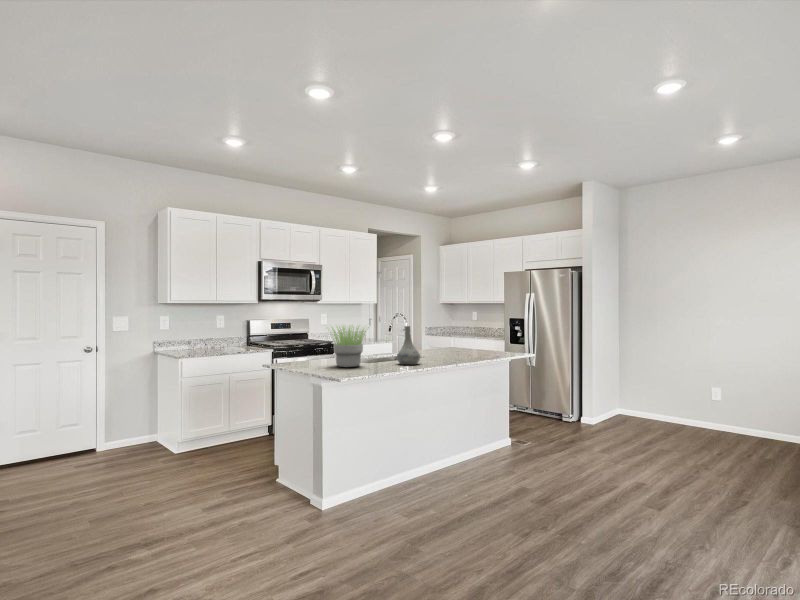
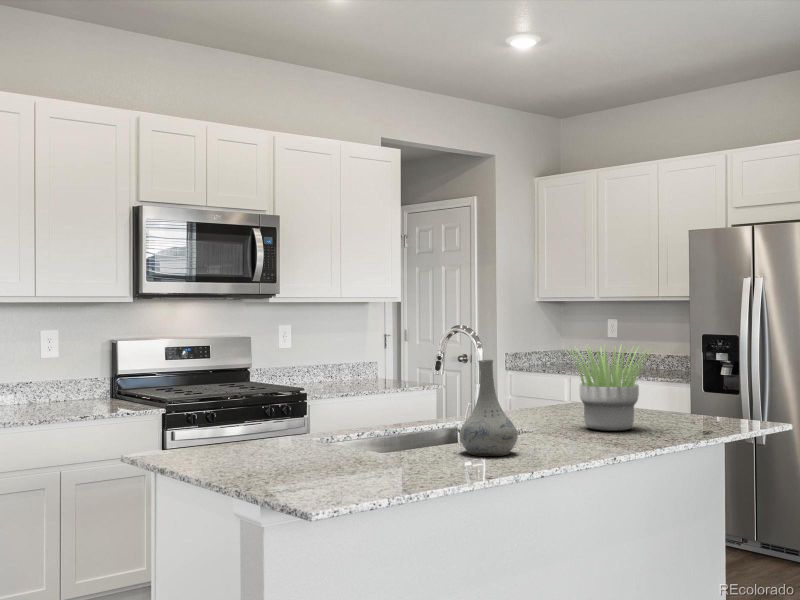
potted plant: present [332,326,369,367] -> present [570,346,647,431]

